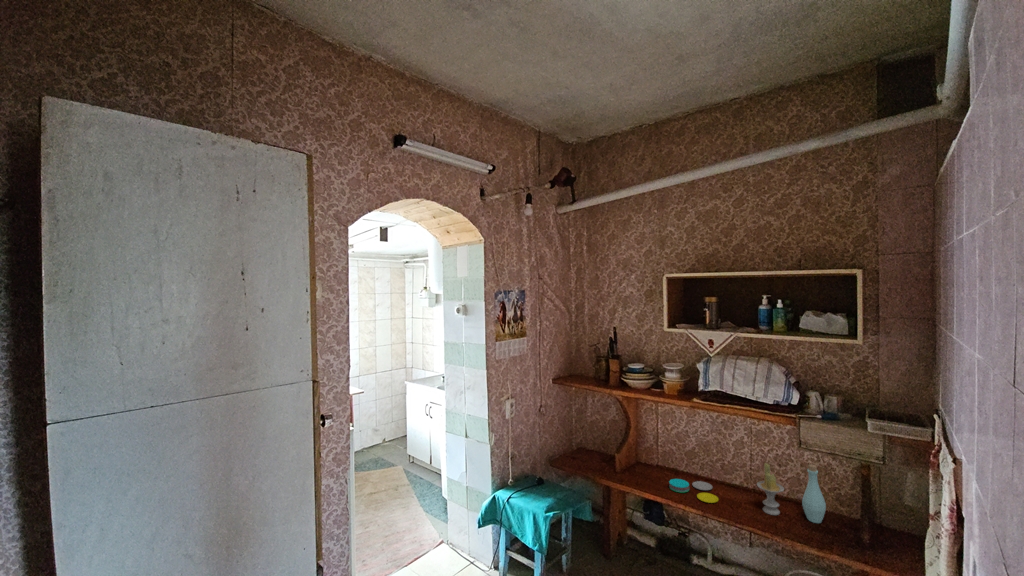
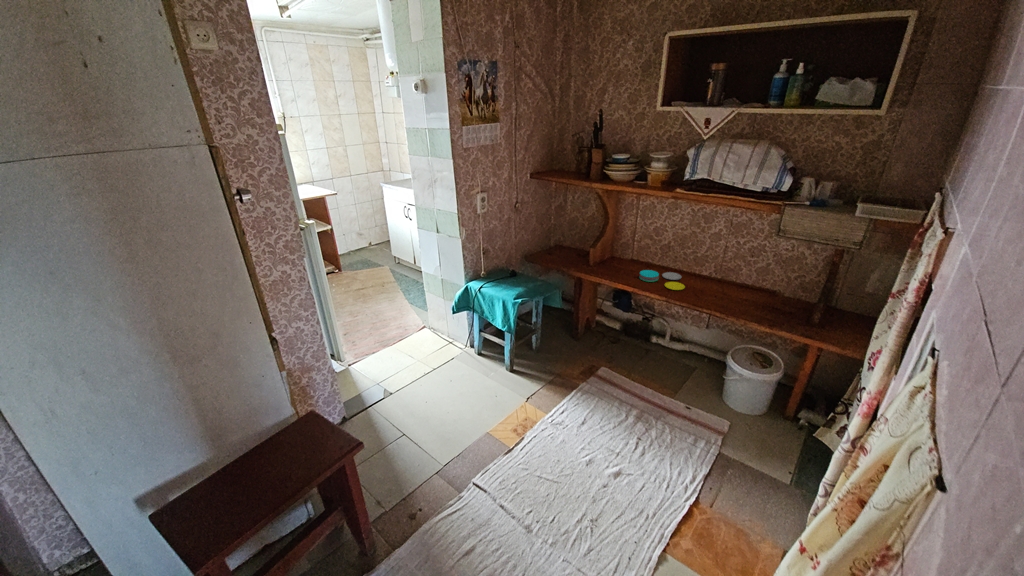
candle: present [757,463,784,515] -> none [725,253,752,300]
bottle: present [802,464,826,523] -> none [765,253,790,306]

